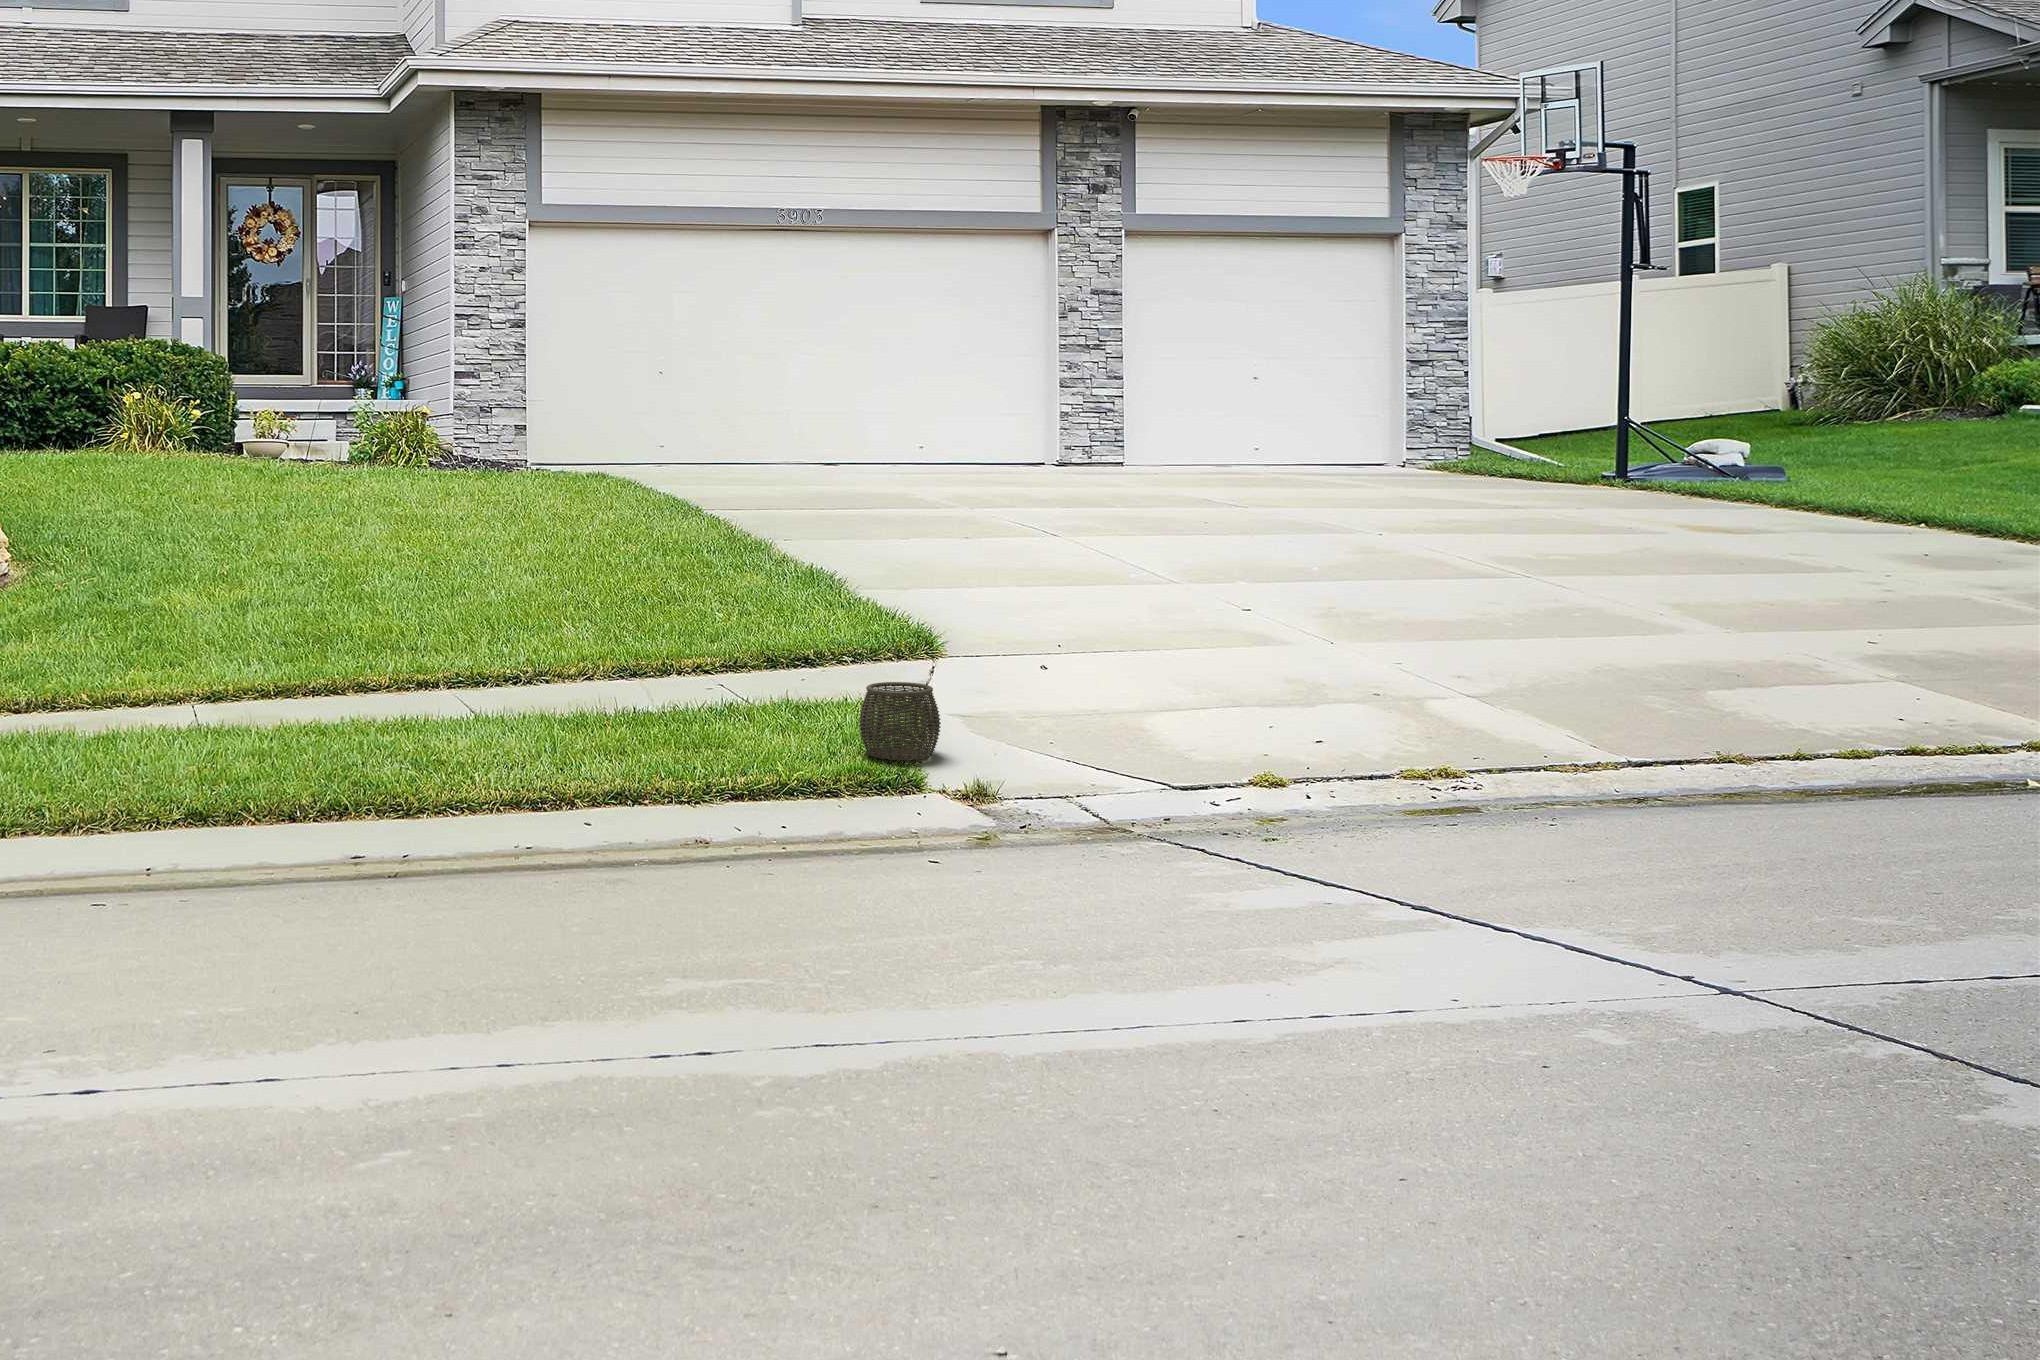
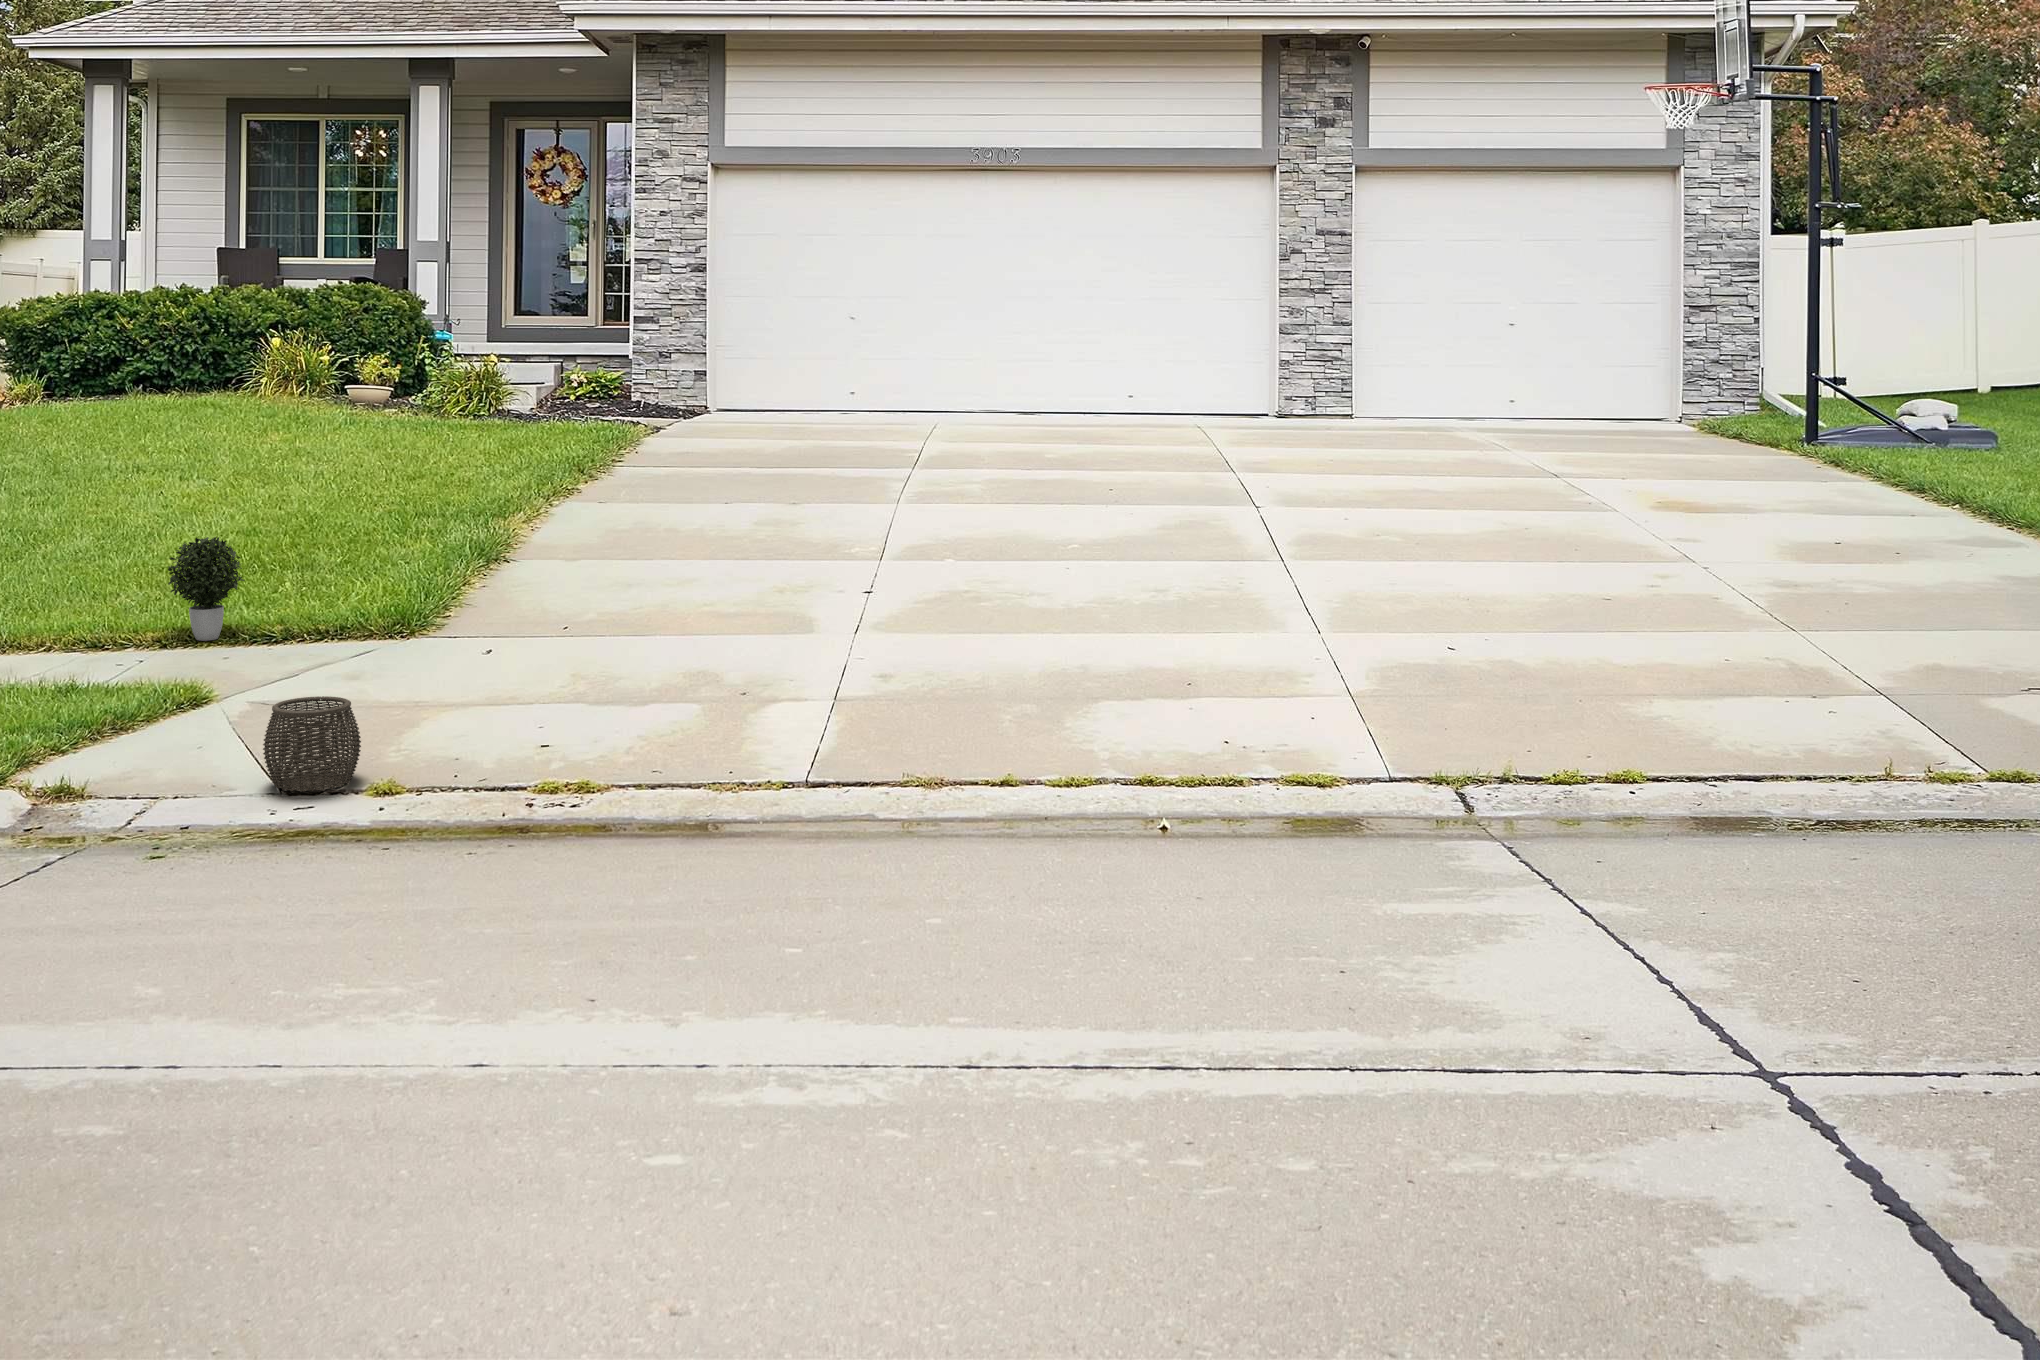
potted plant: none [496,562,563,658] -> present [168,537,244,641]

